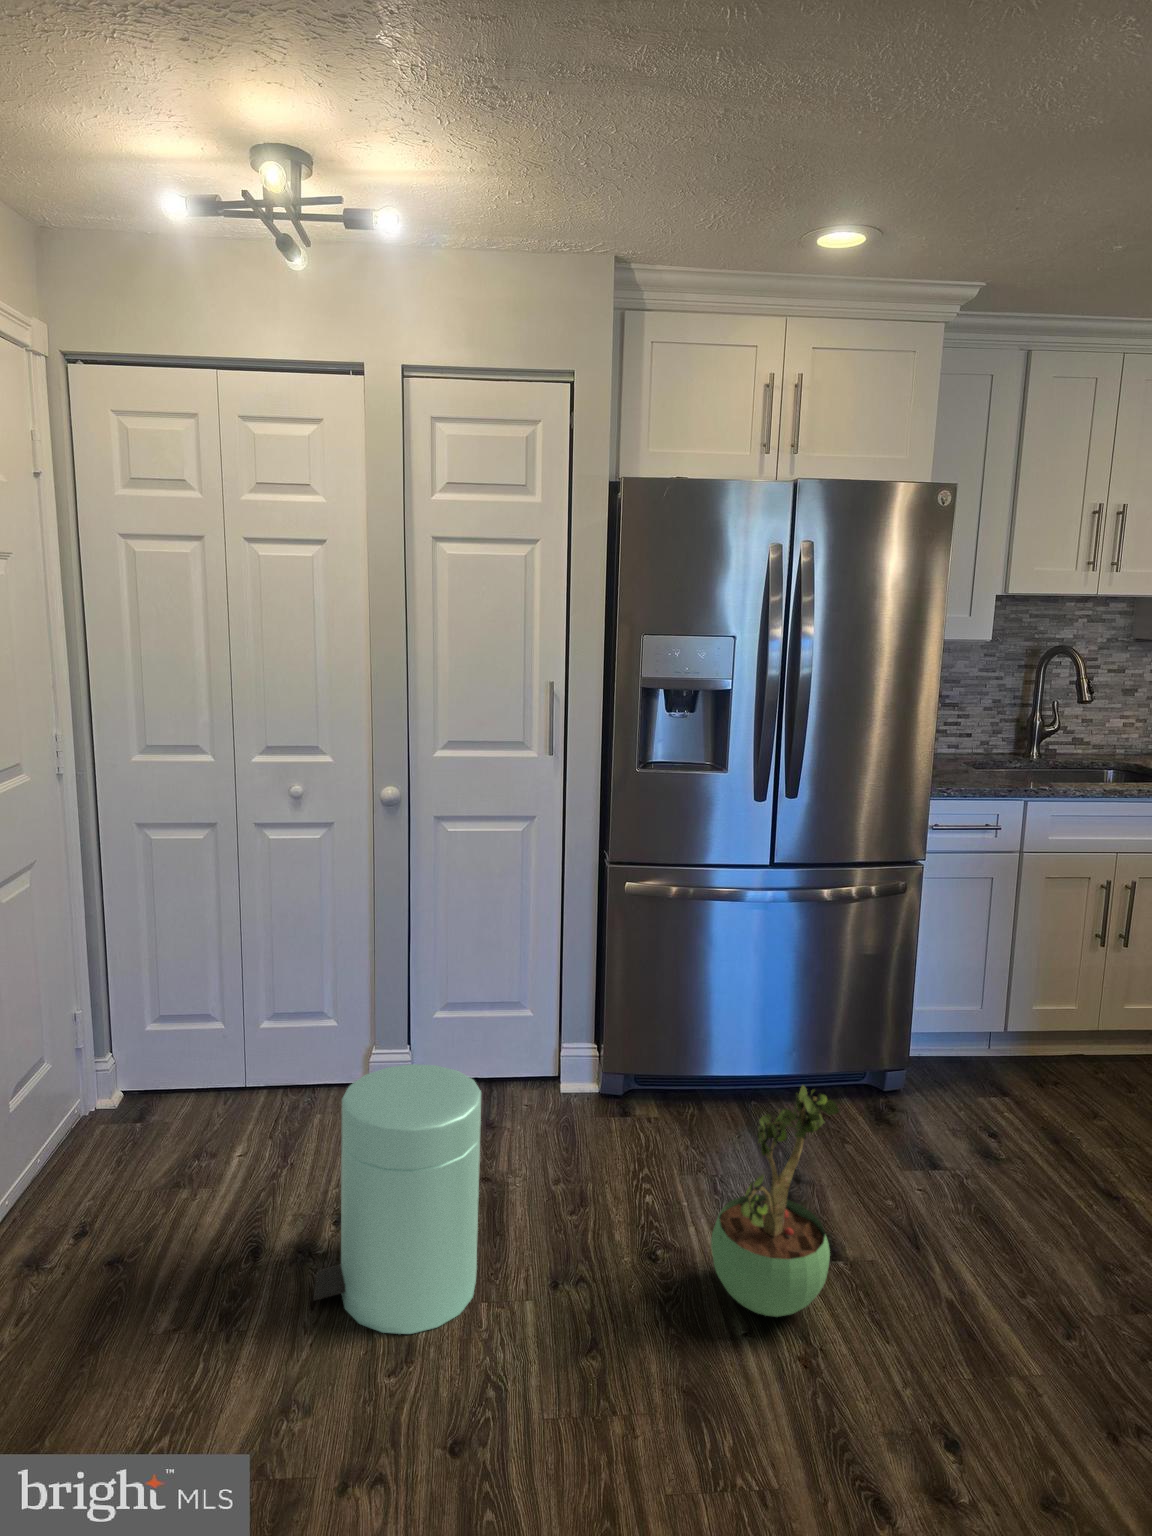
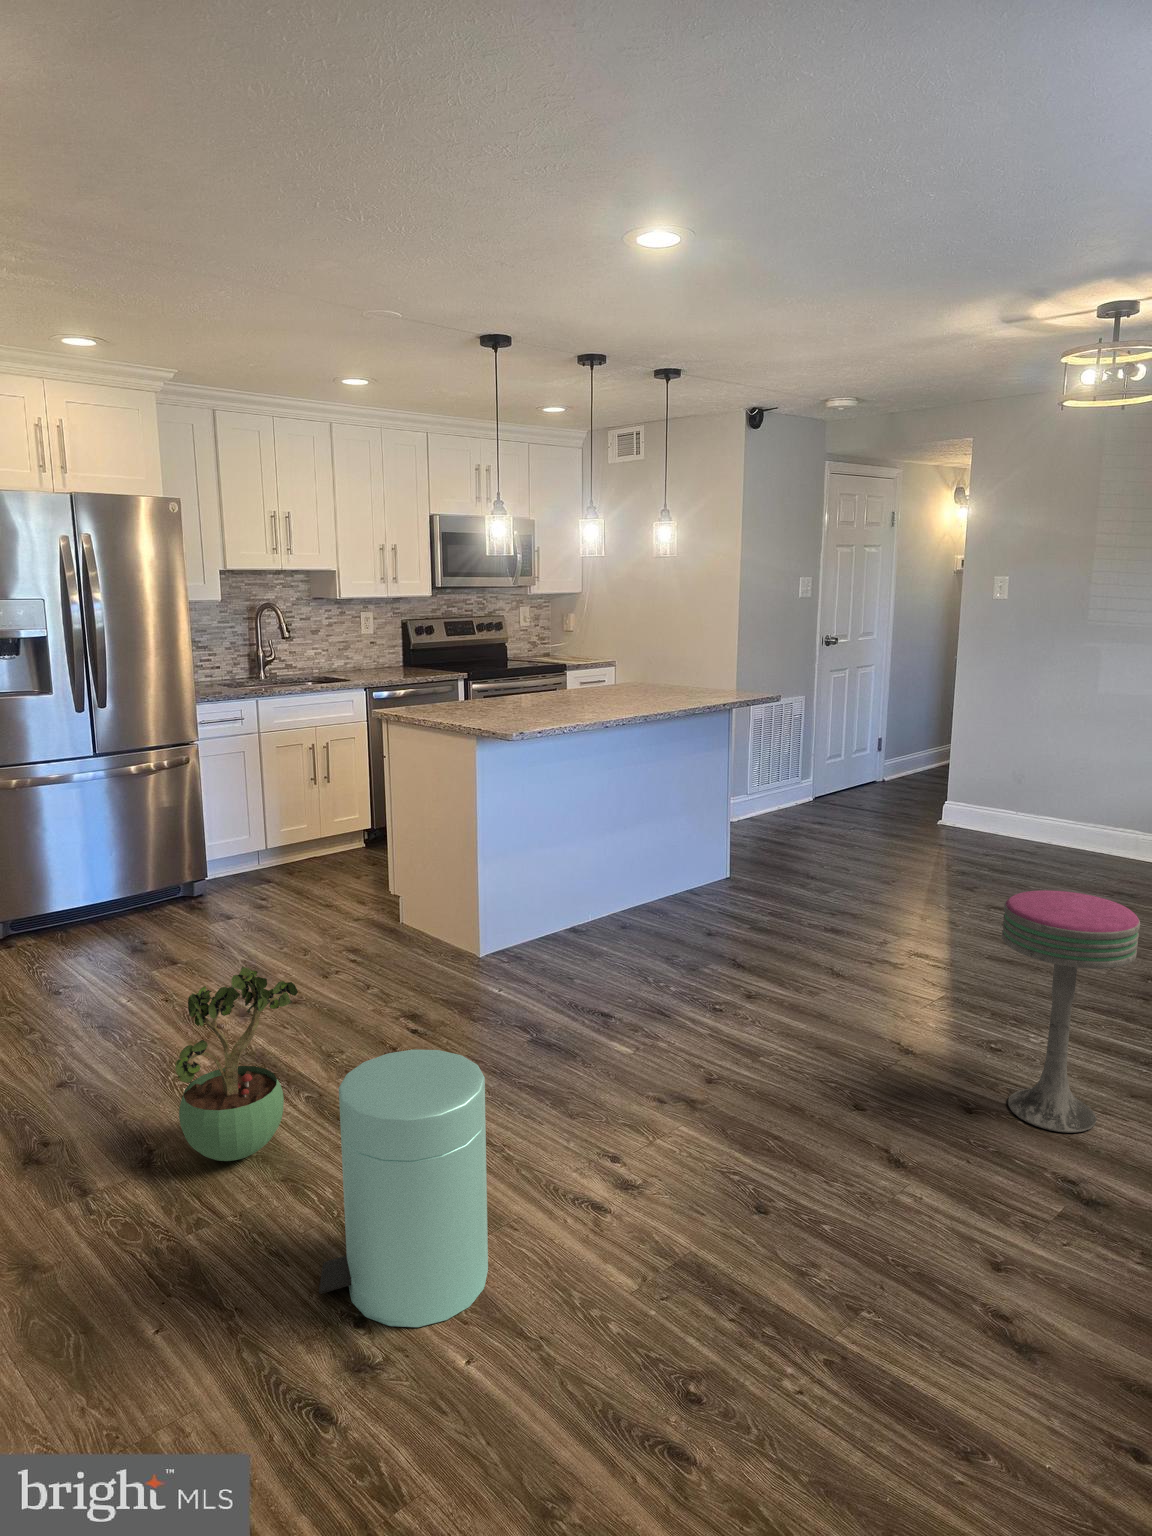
bar stool: none [960,930,1085,1159] -> present [1002,890,1140,1133]
potted plant: present [711,1085,840,1316] -> present [175,966,298,1161]

